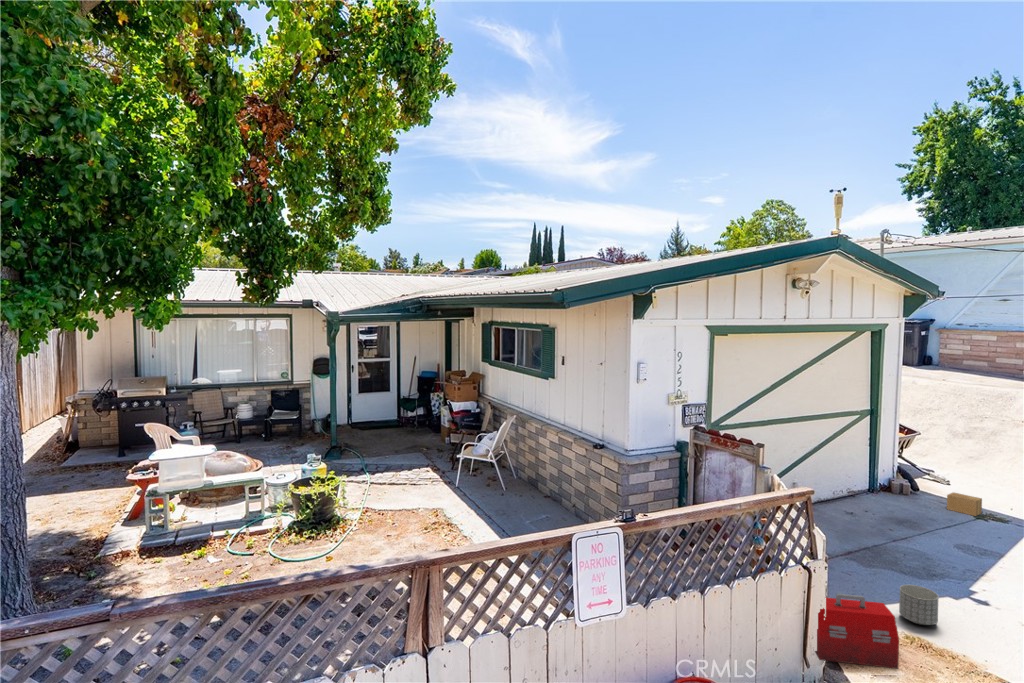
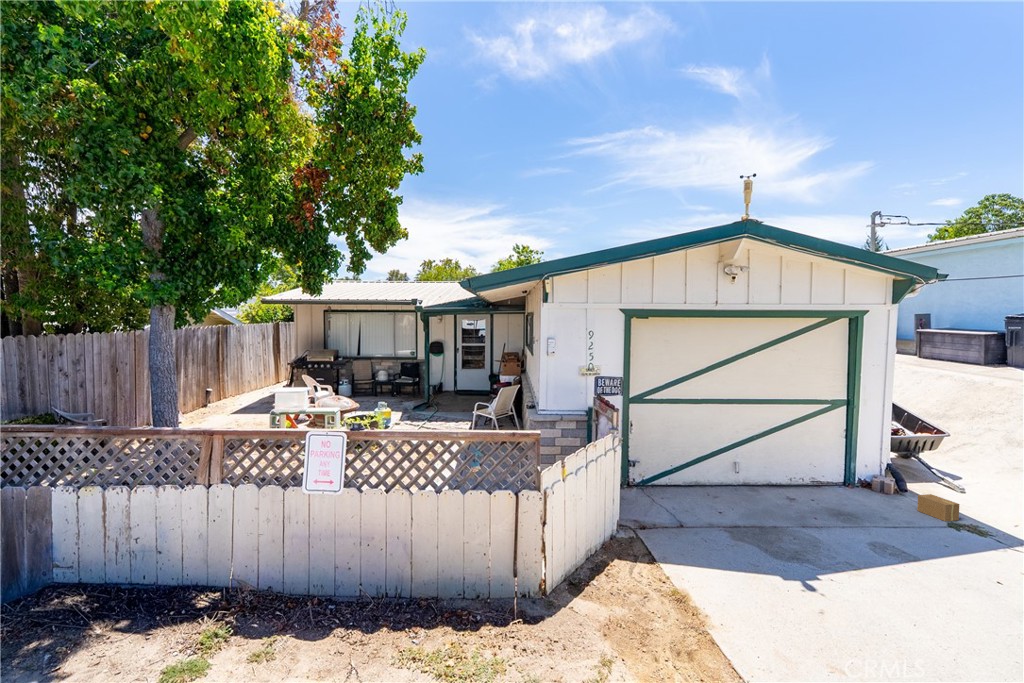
planter: present [899,585,939,625] -> none [696,546,729,585]
toolbox: present [815,594,899,669] -> none [573,532,647,604]

